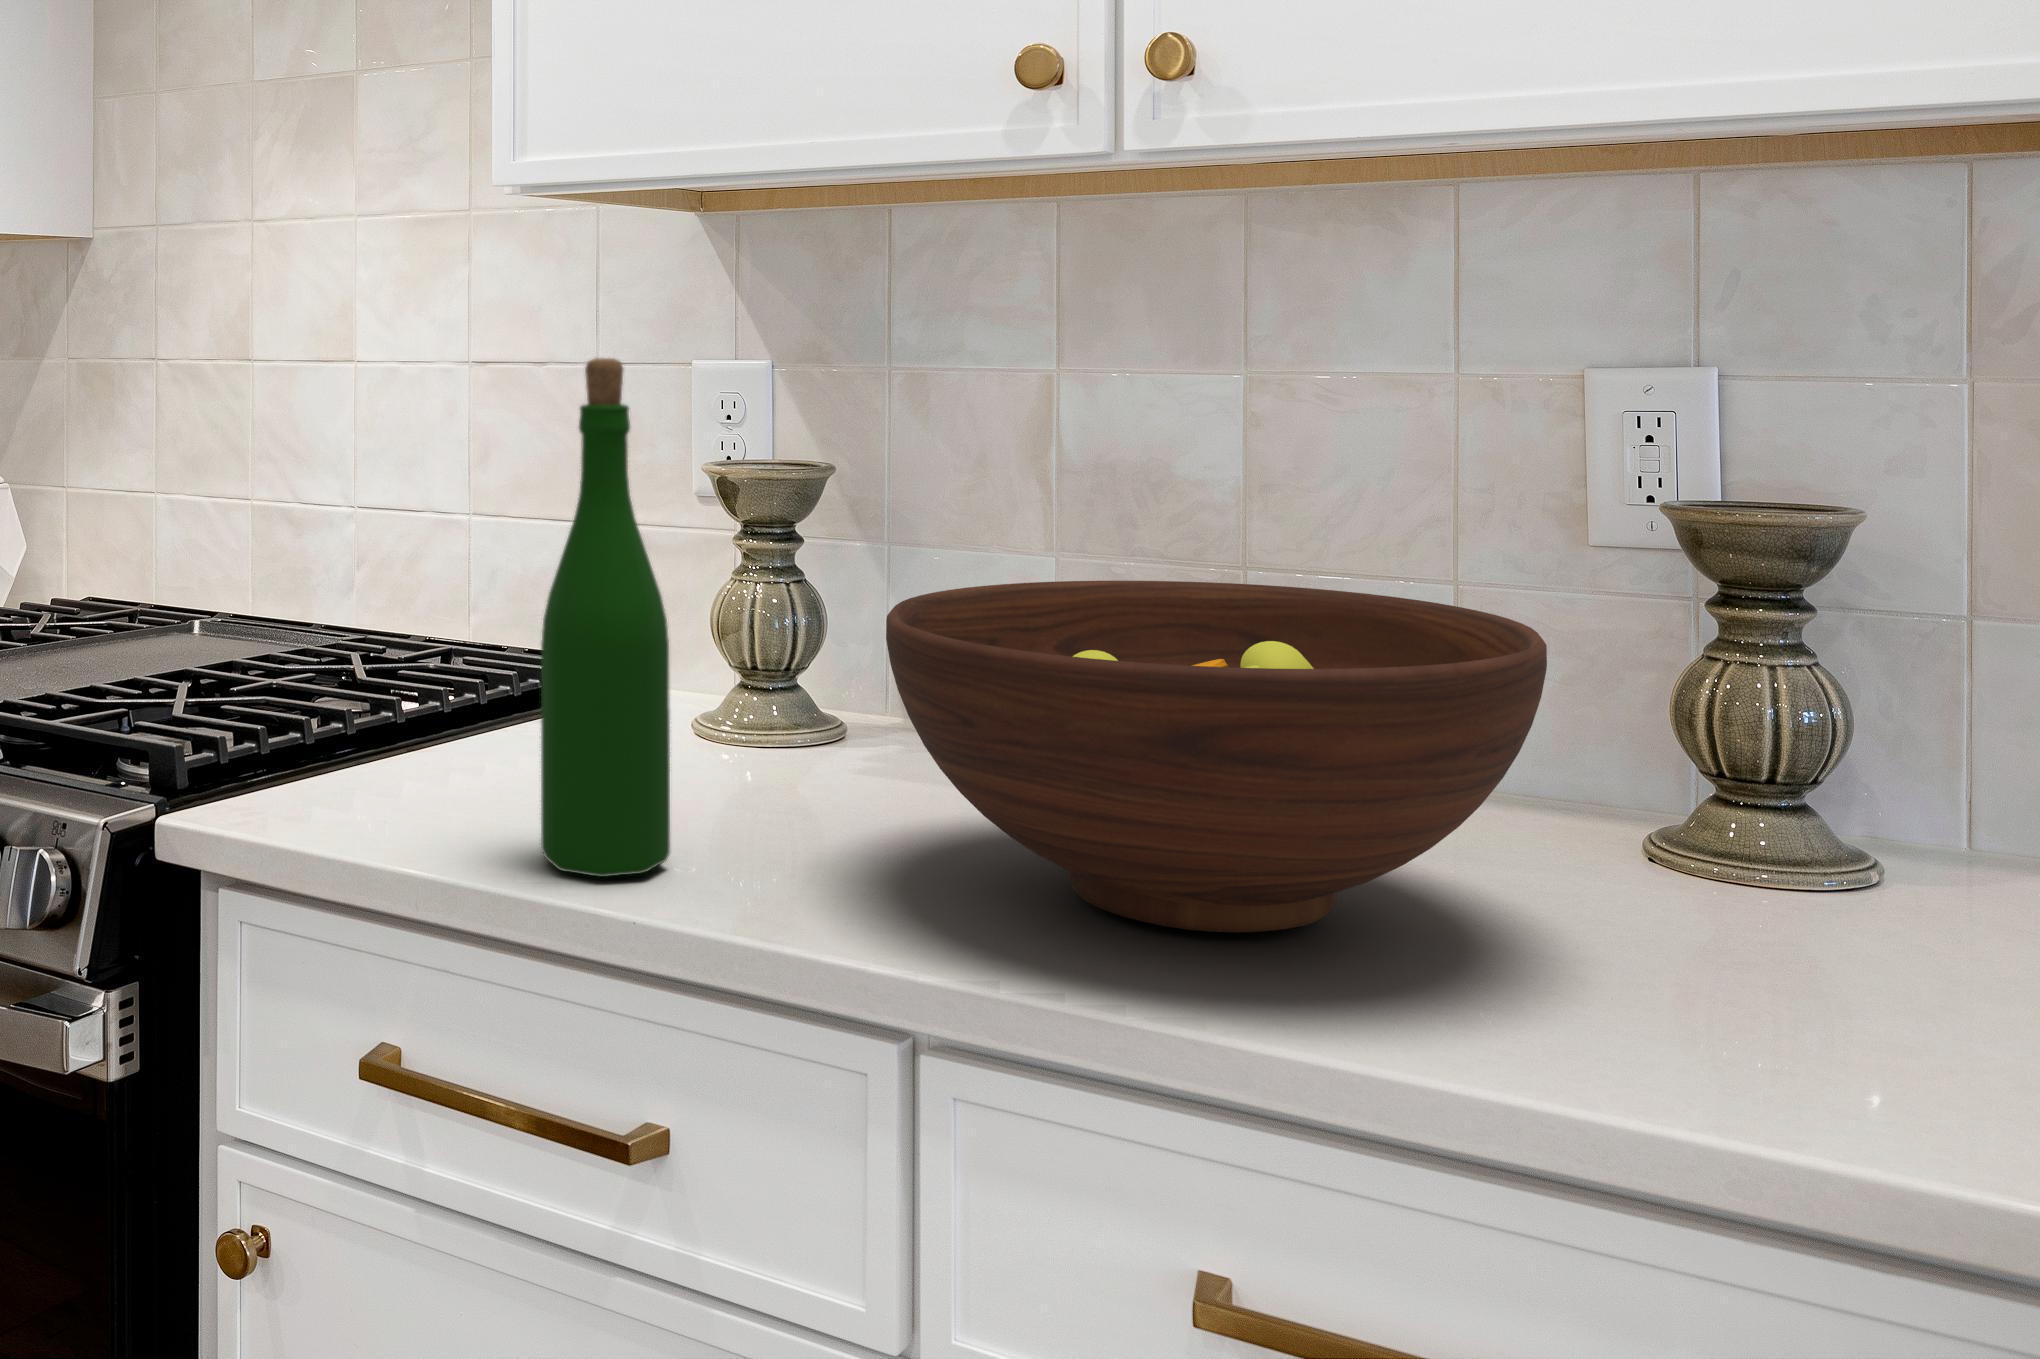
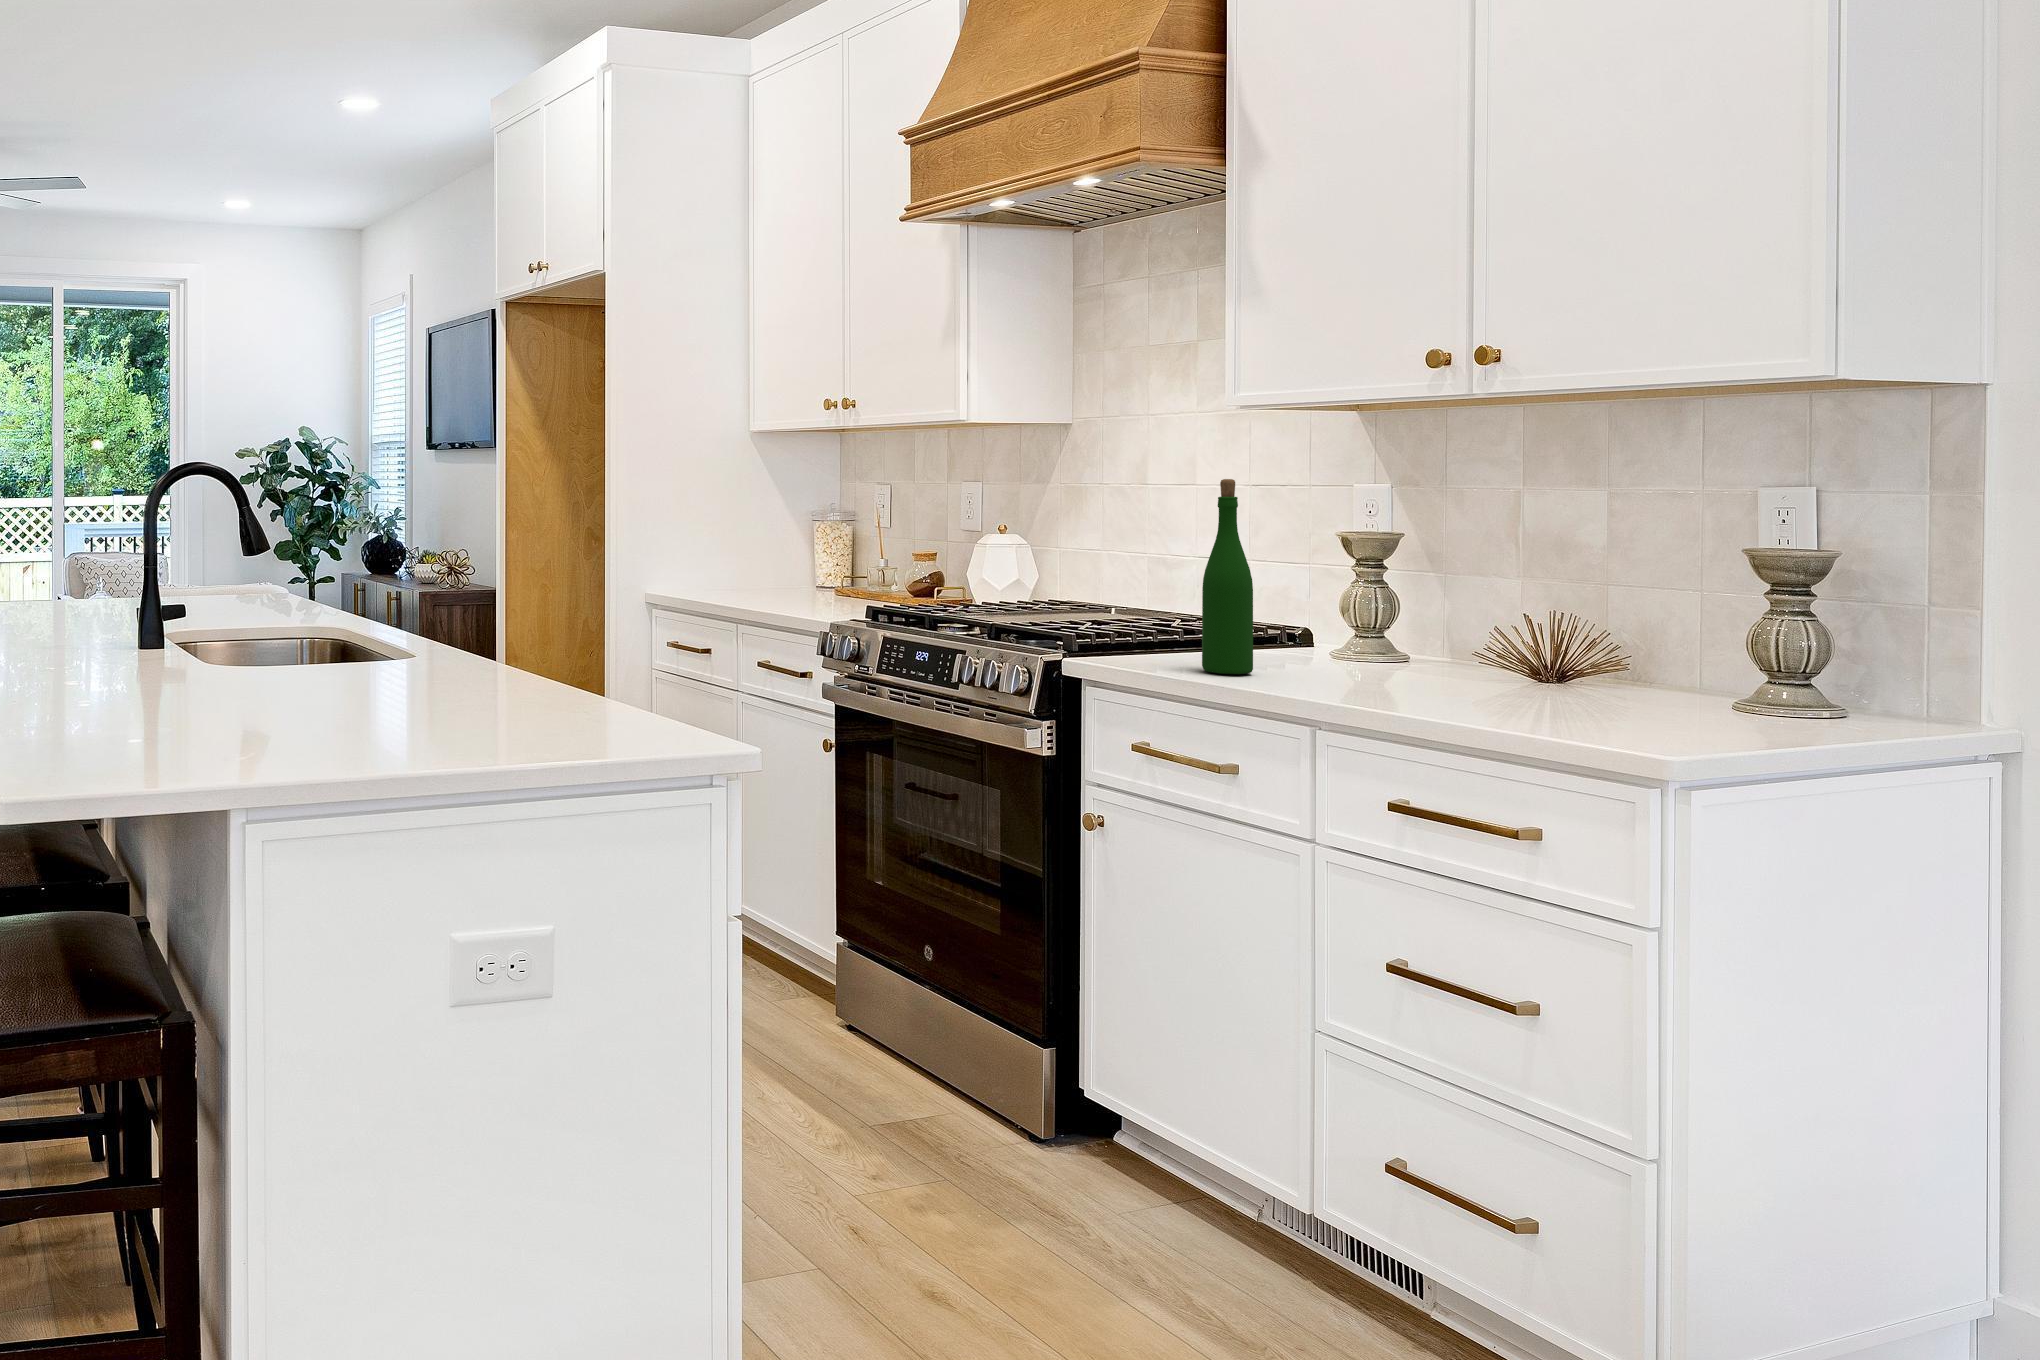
fruit bowl: present [886,581,1547,933] -> none [1334,576,1618,702]

